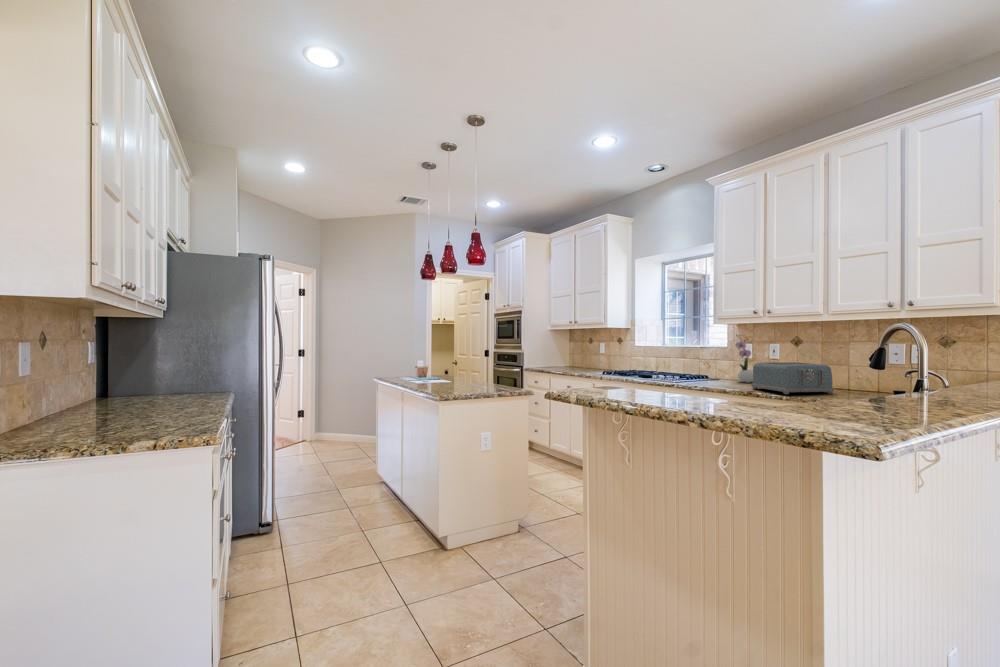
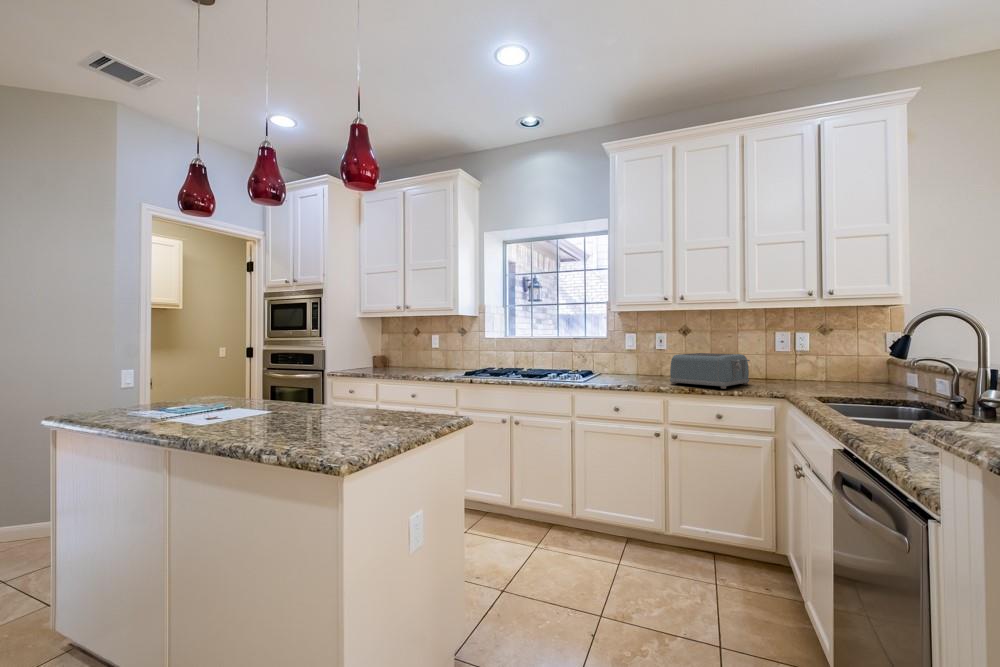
flower arrangement: present [735,335,753,383] -> none [631,323,651,377]

